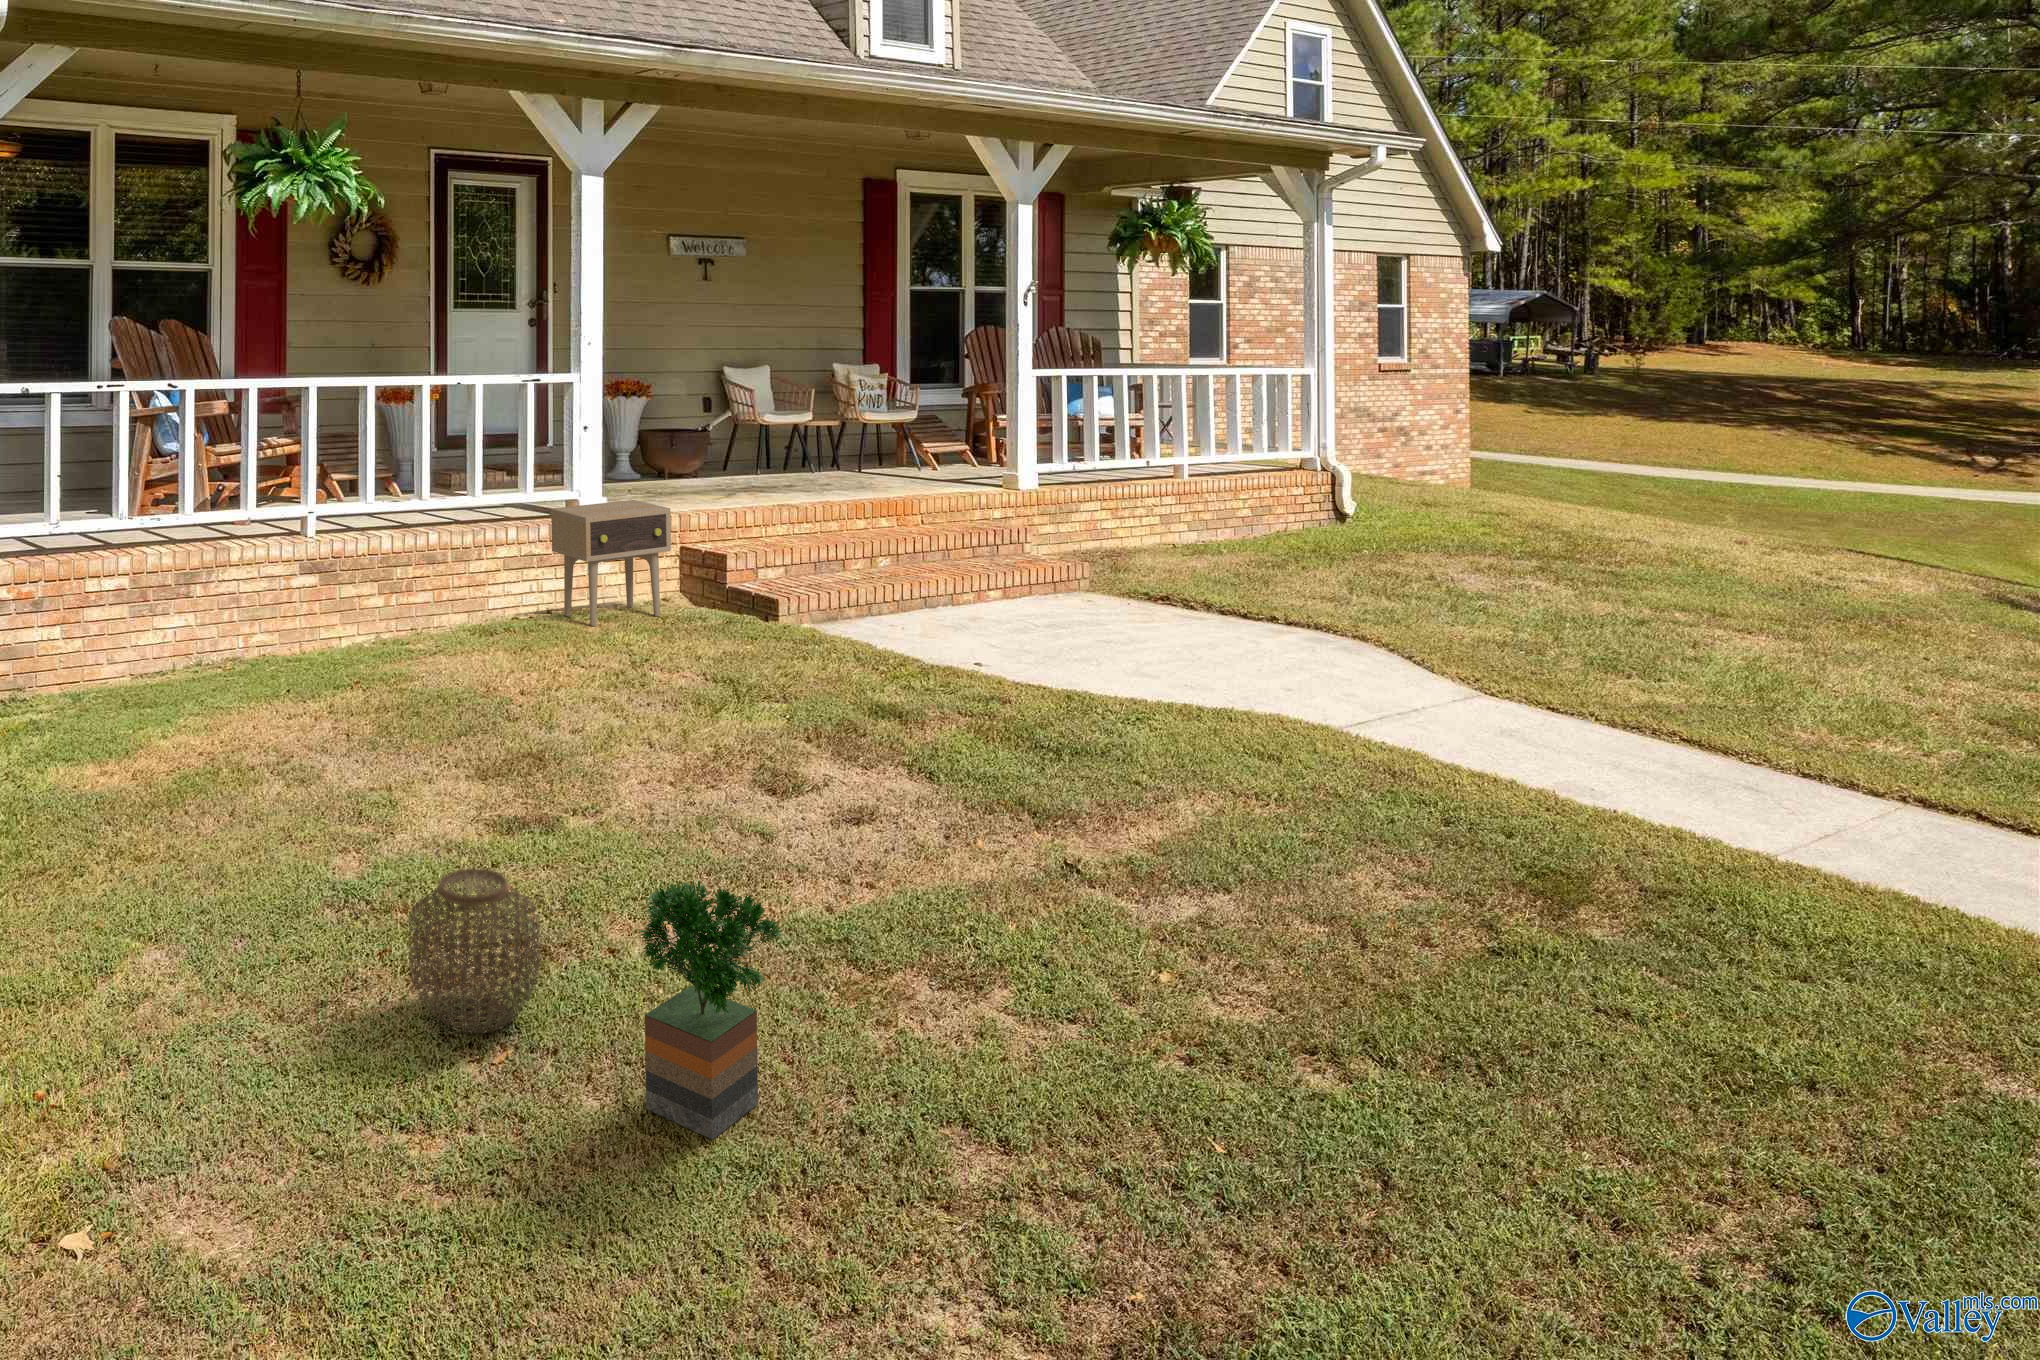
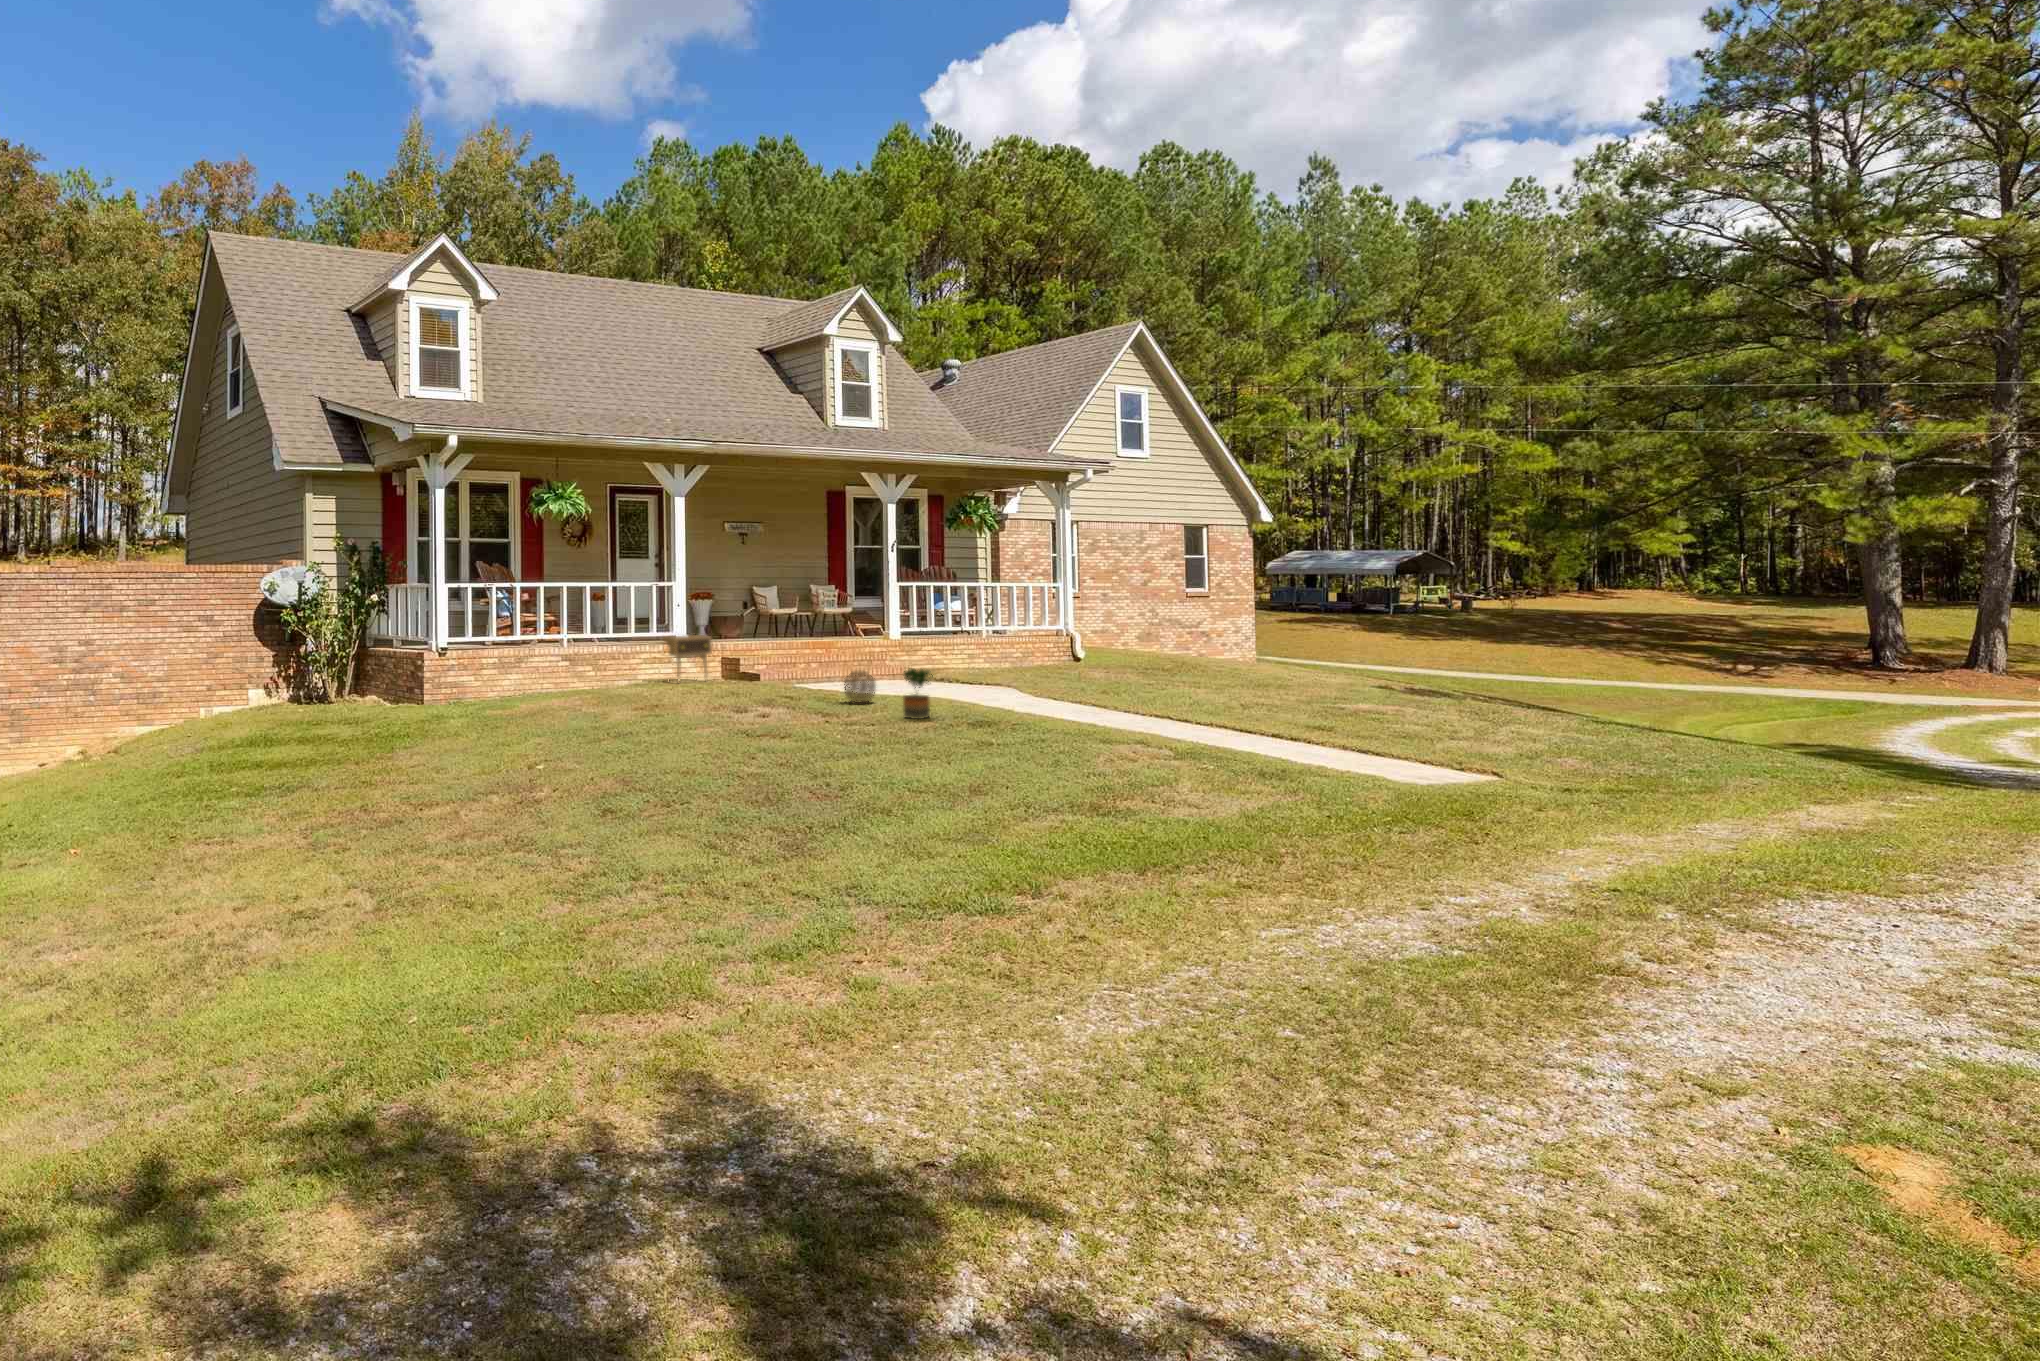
woven basket: present [408,868,540,1033] -> present [844,670,875,704]
potted tree: present [639,880,782,1140] -> present [903,668,933,719]

